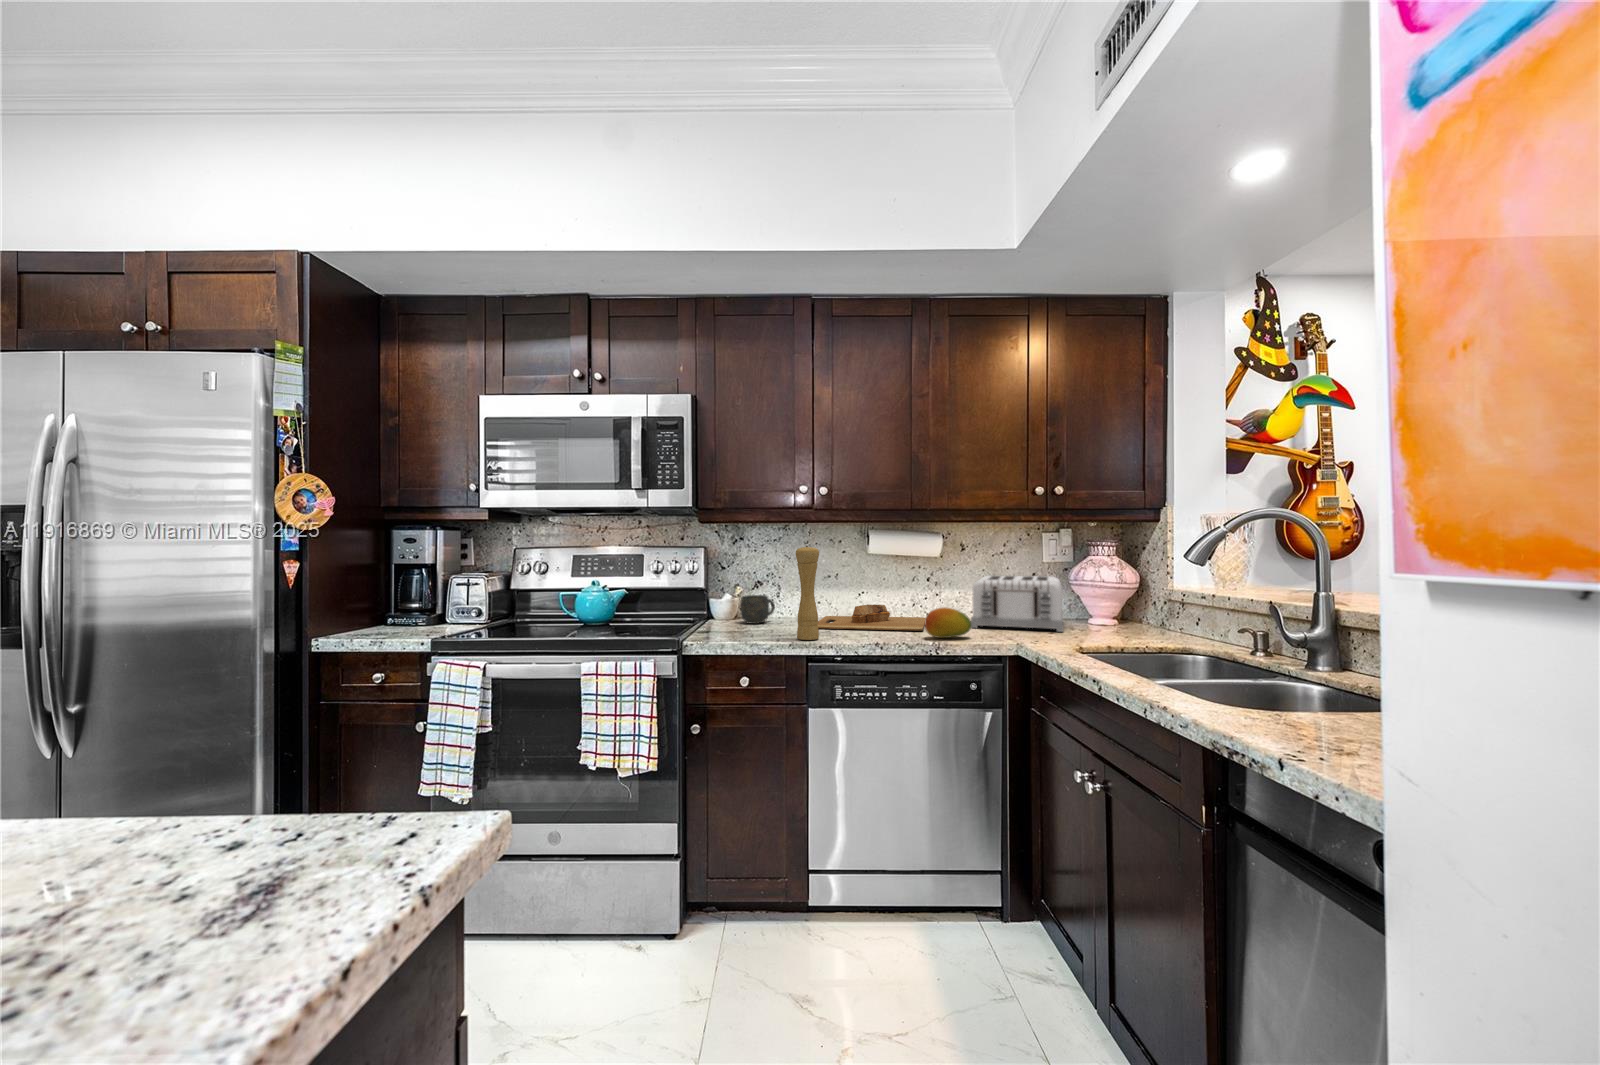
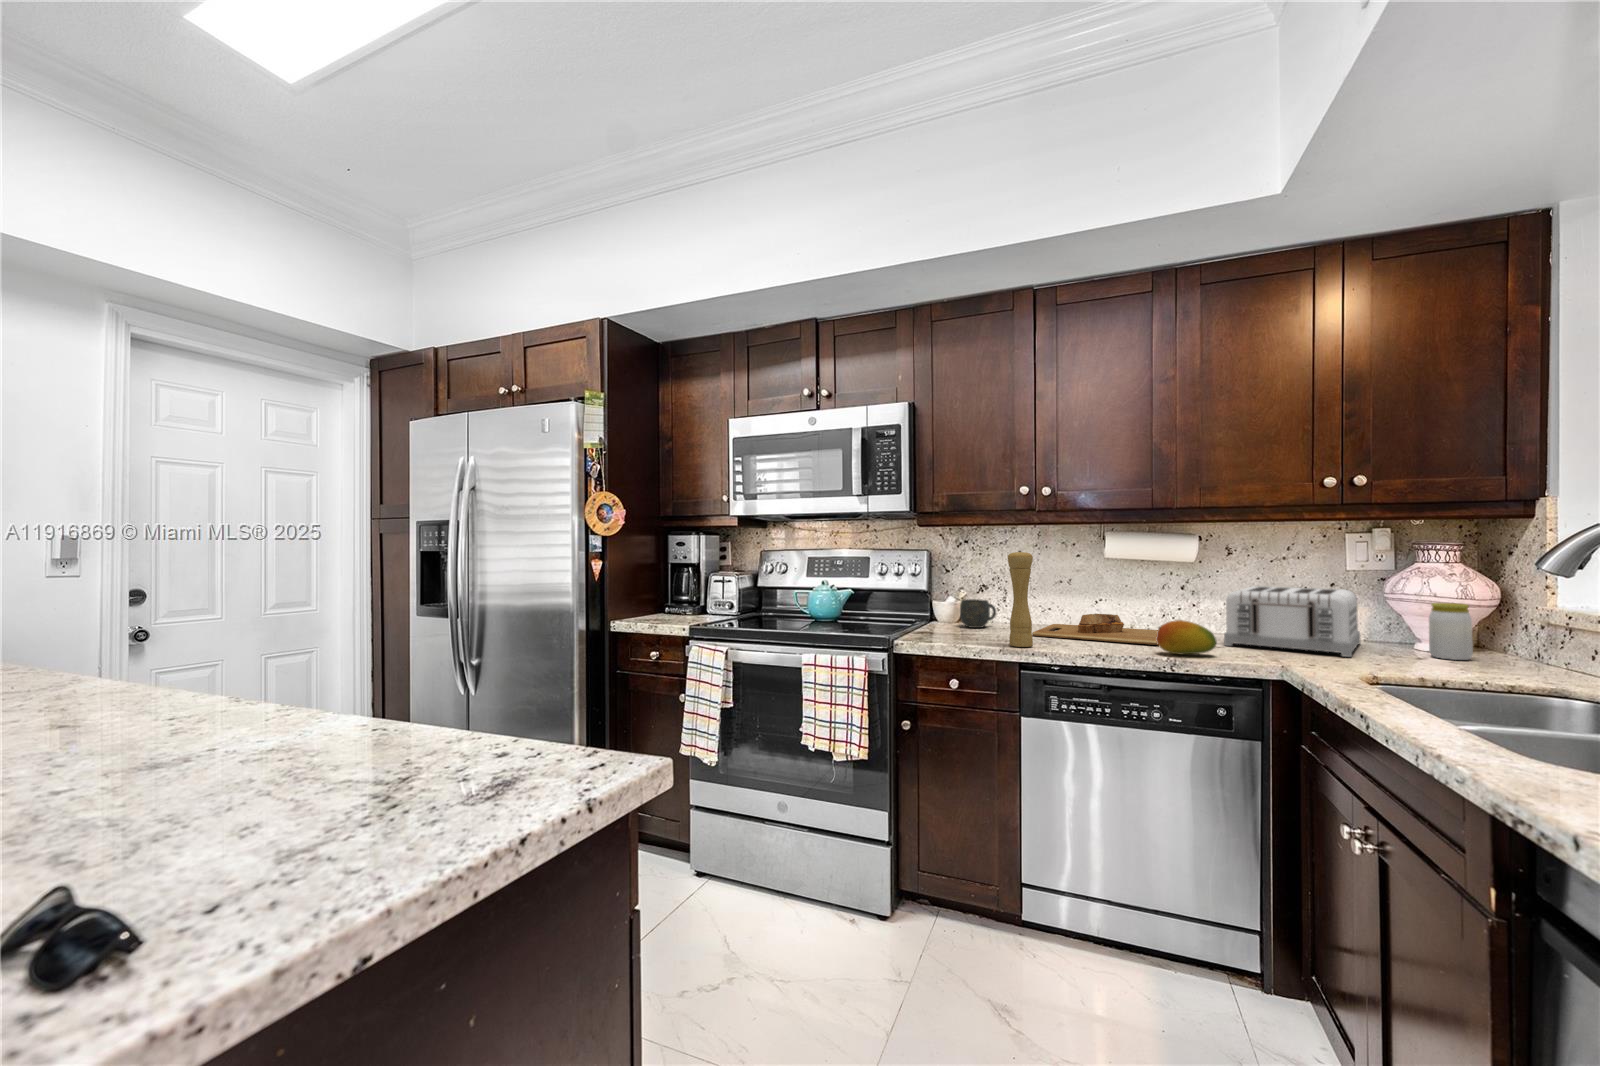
jar: none [1110,585,1137,629] -> present [1429,603,1473,660]

